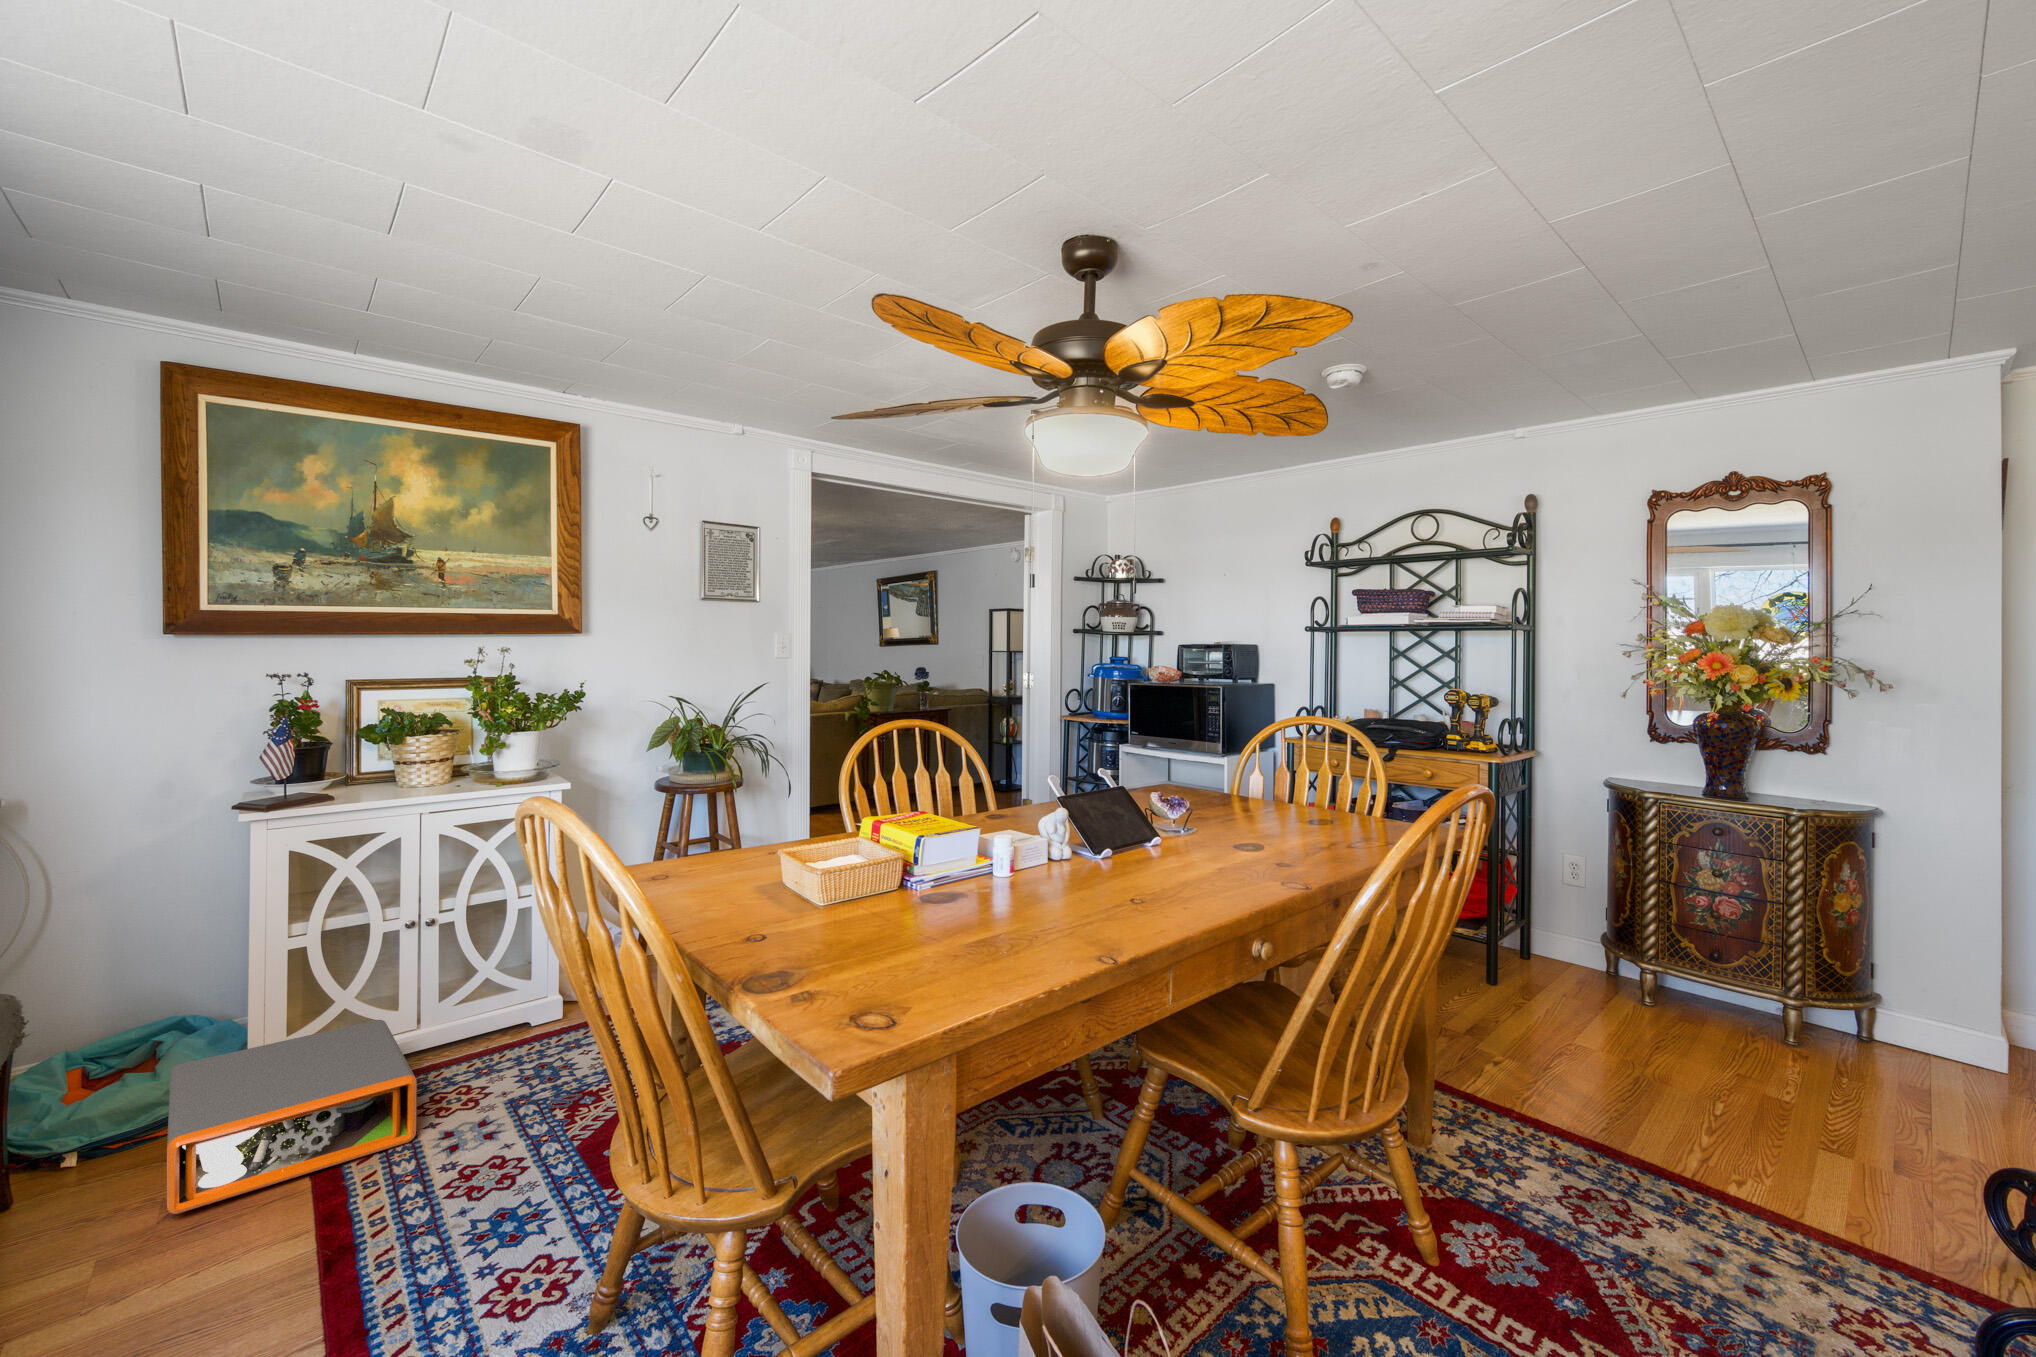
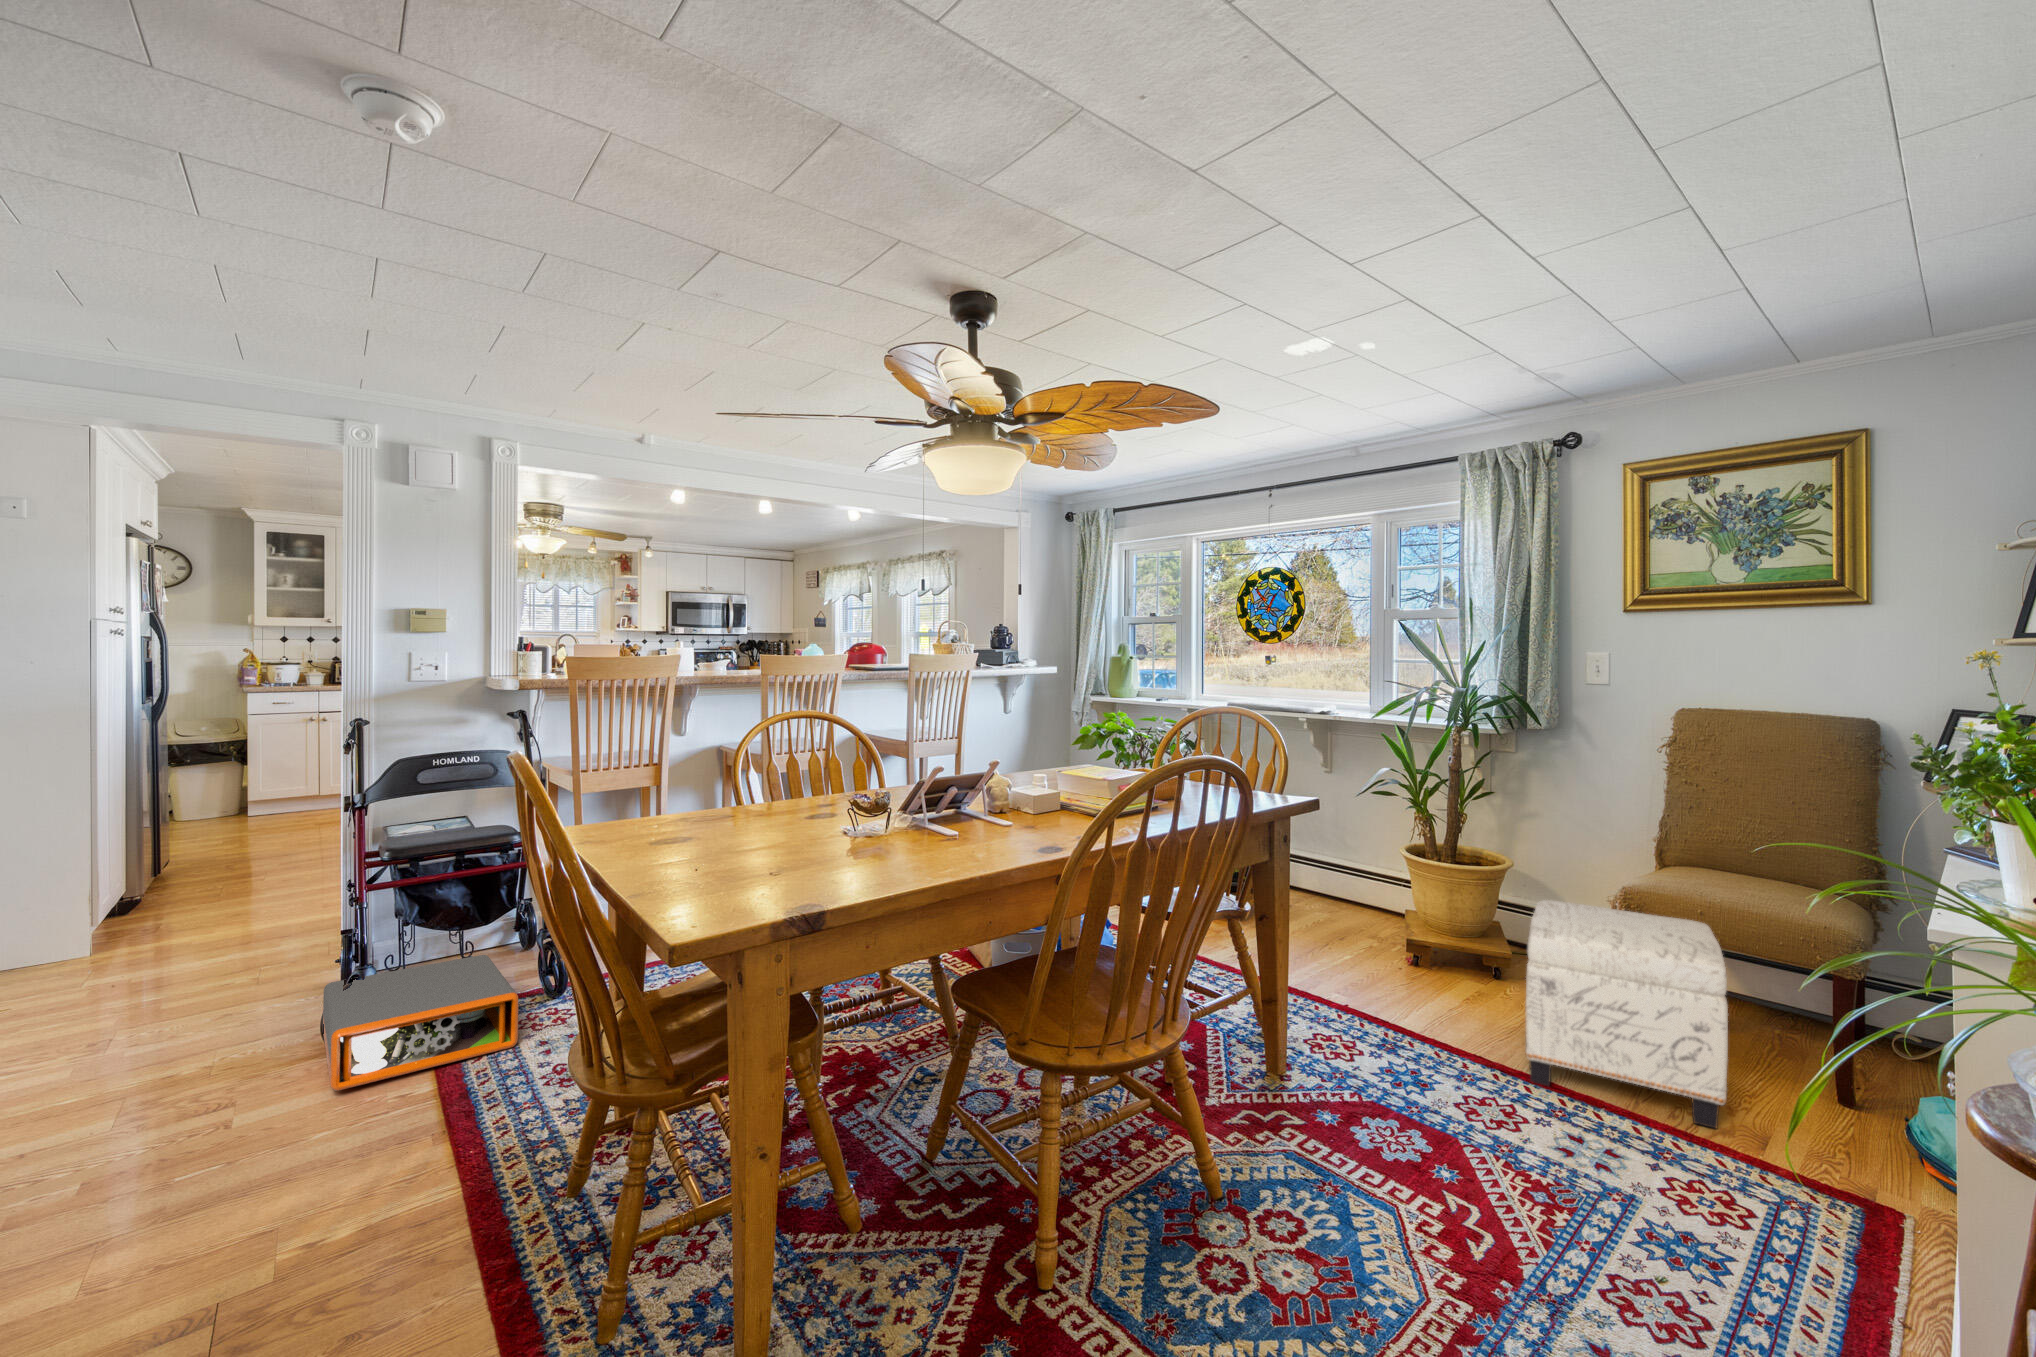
ottoman: none [1622,944,1882,1227] -> present [1525,900,1728,1128]

